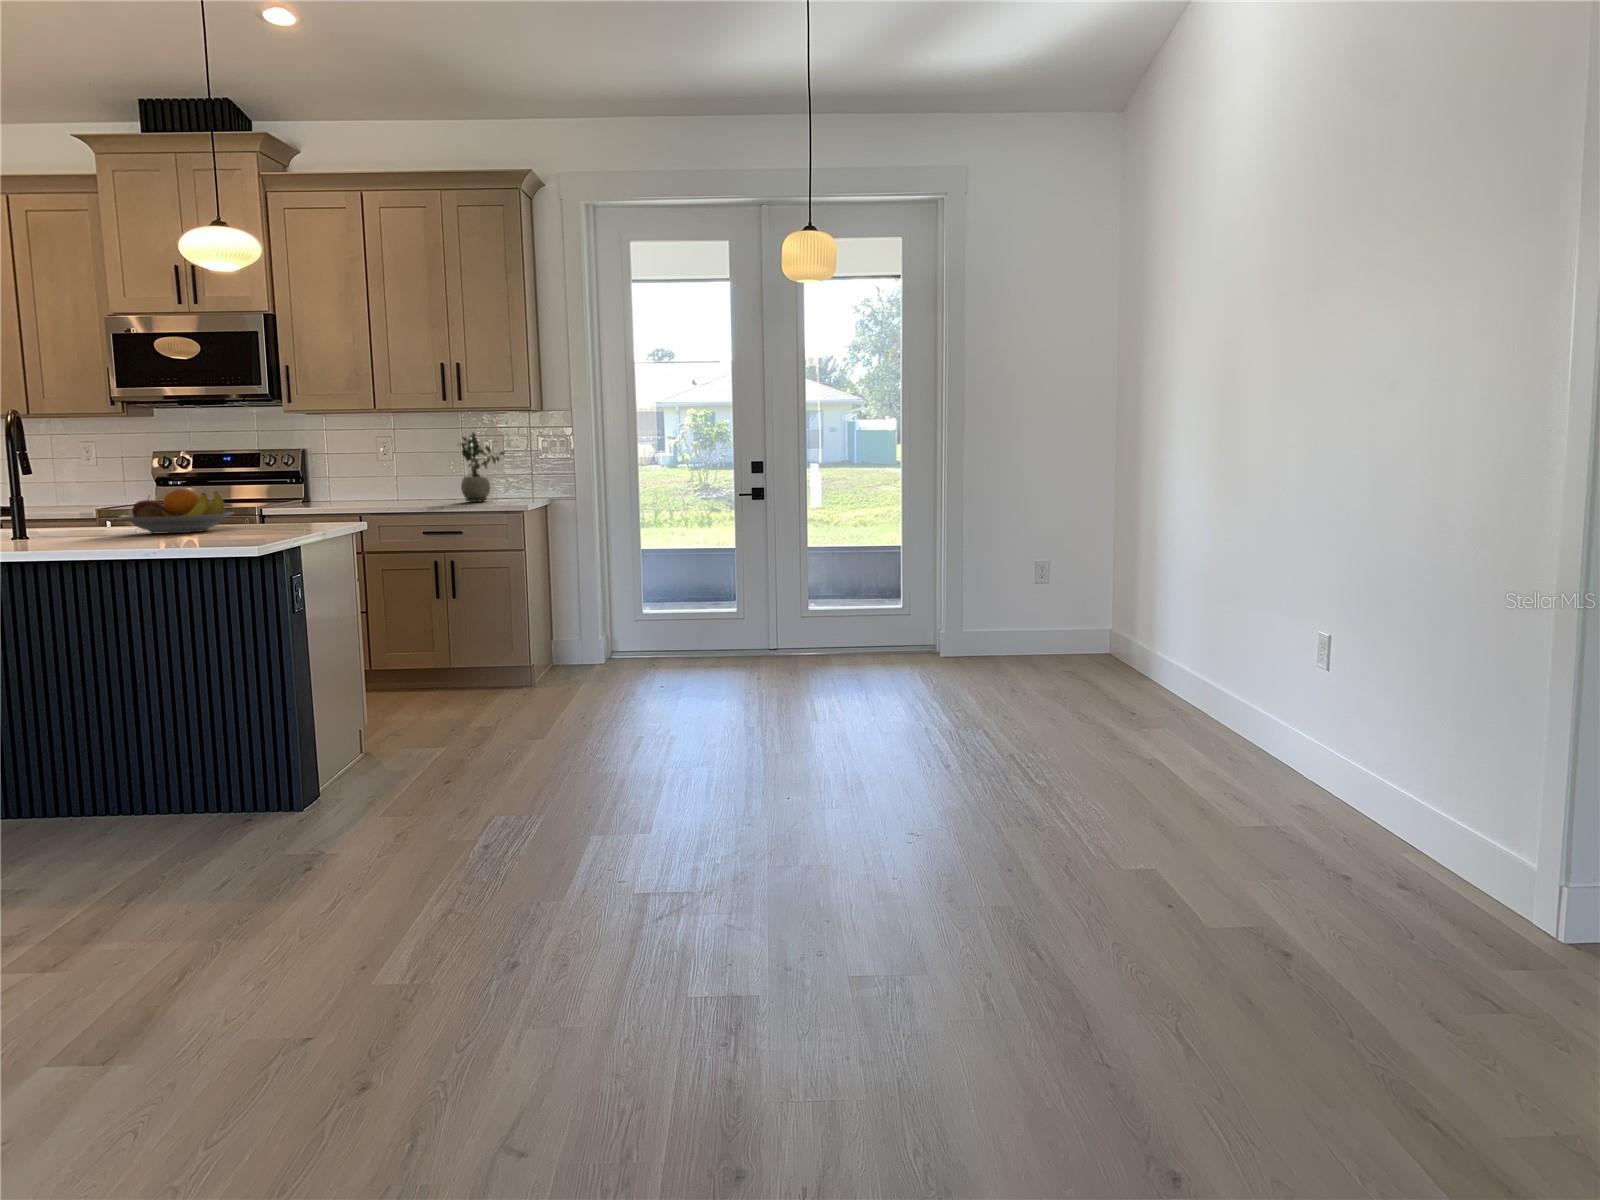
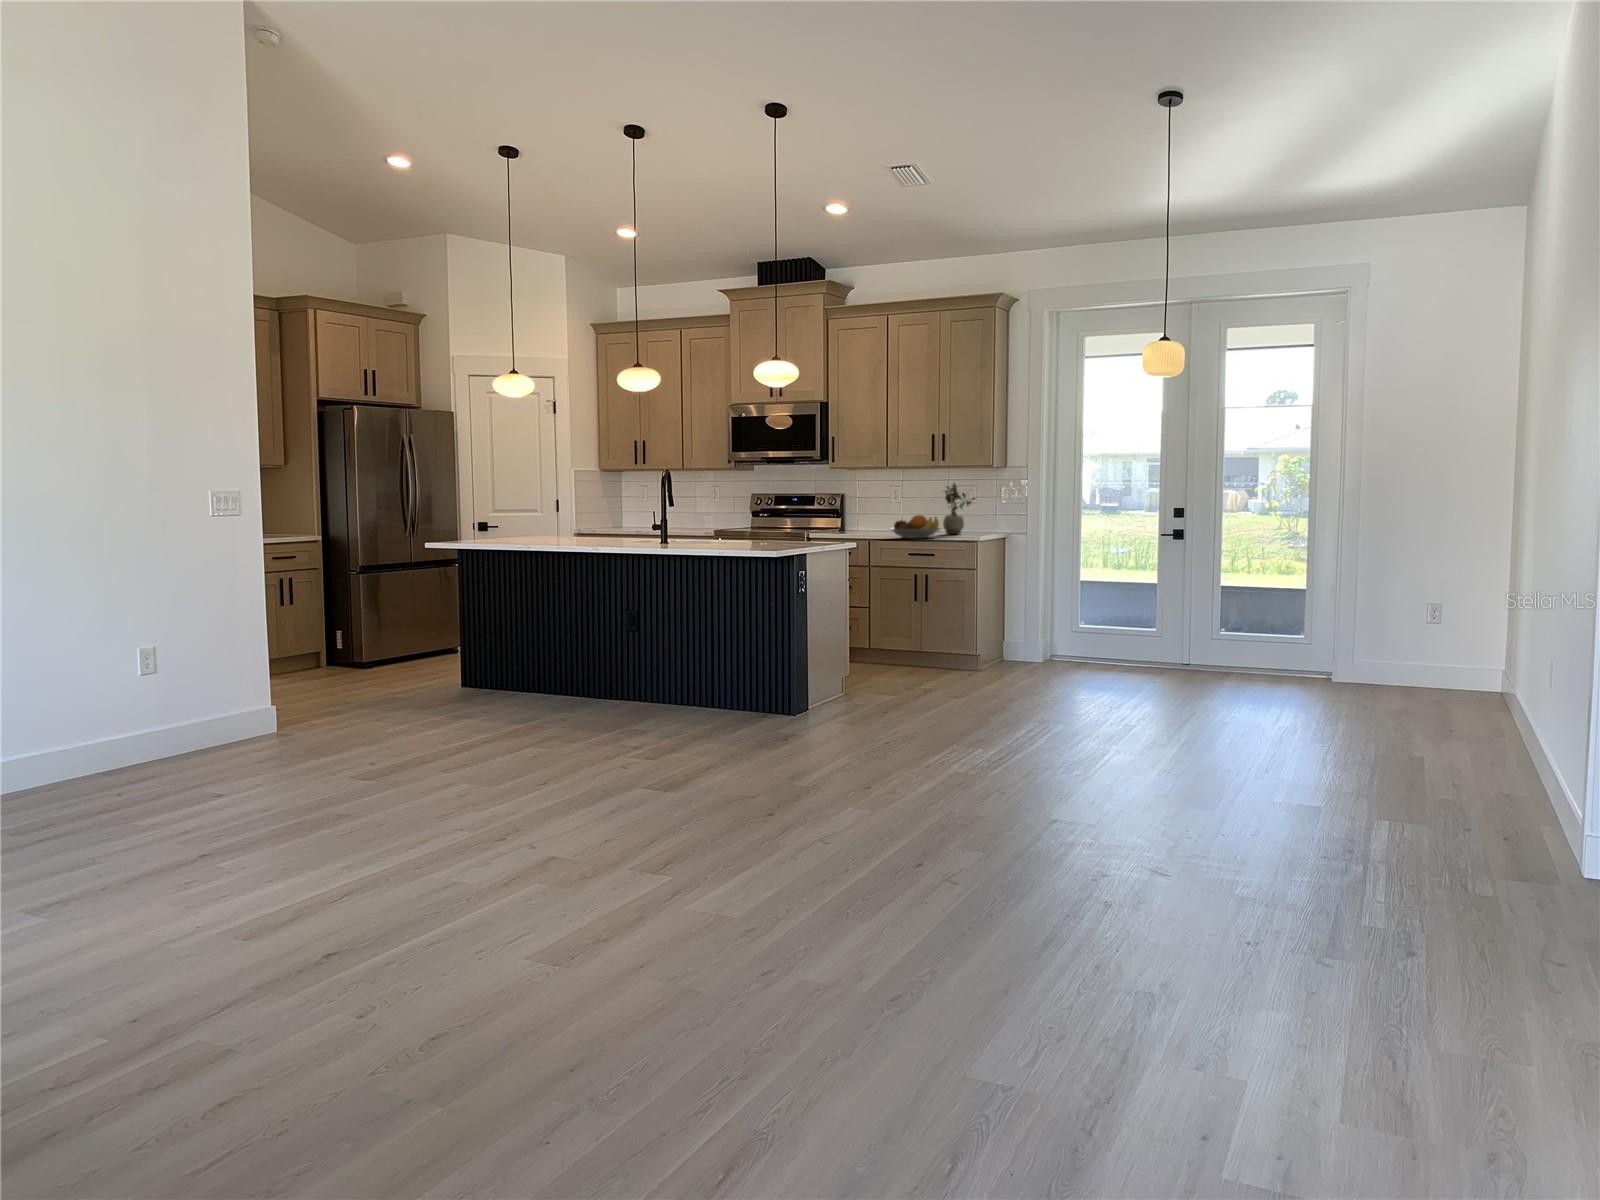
fruit bowl: present [119,489,233,534] -> present [889,515,941,538]

